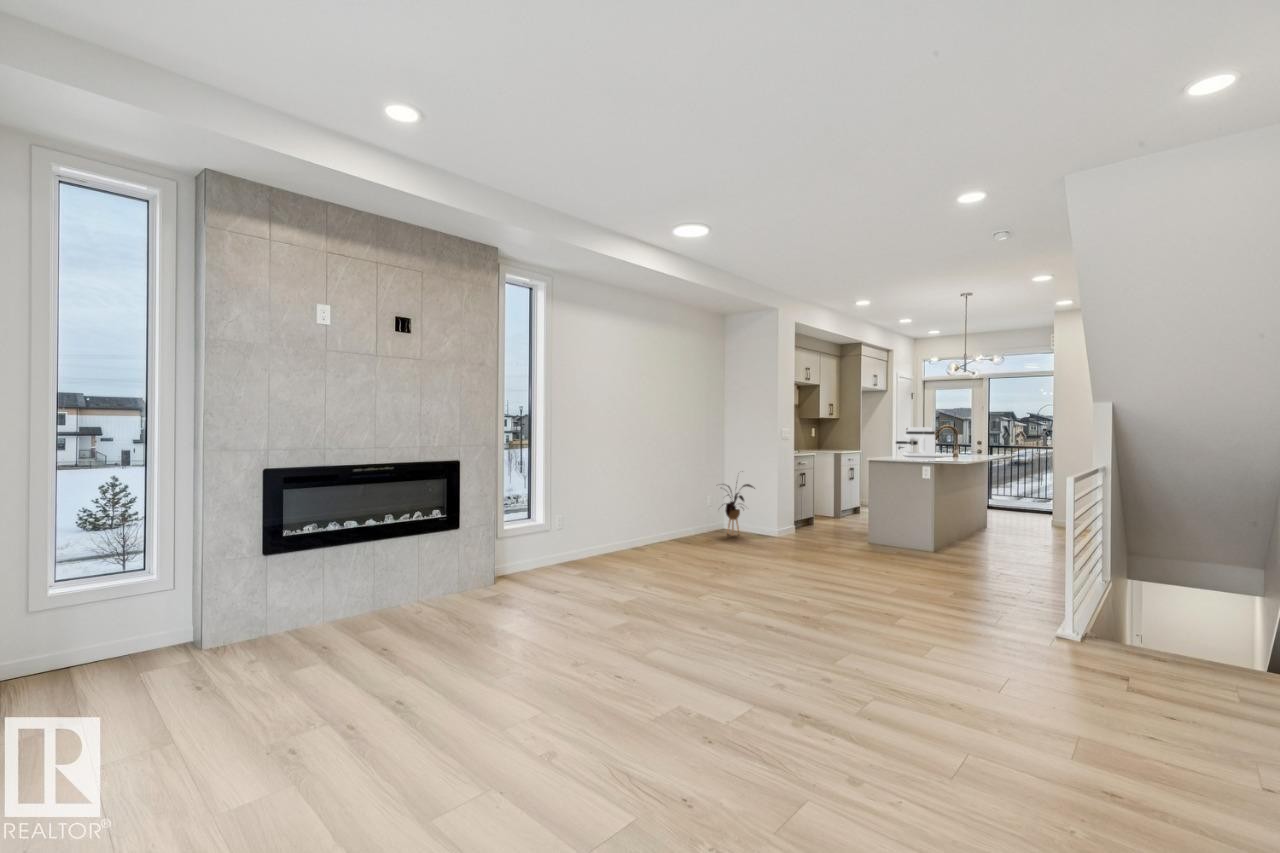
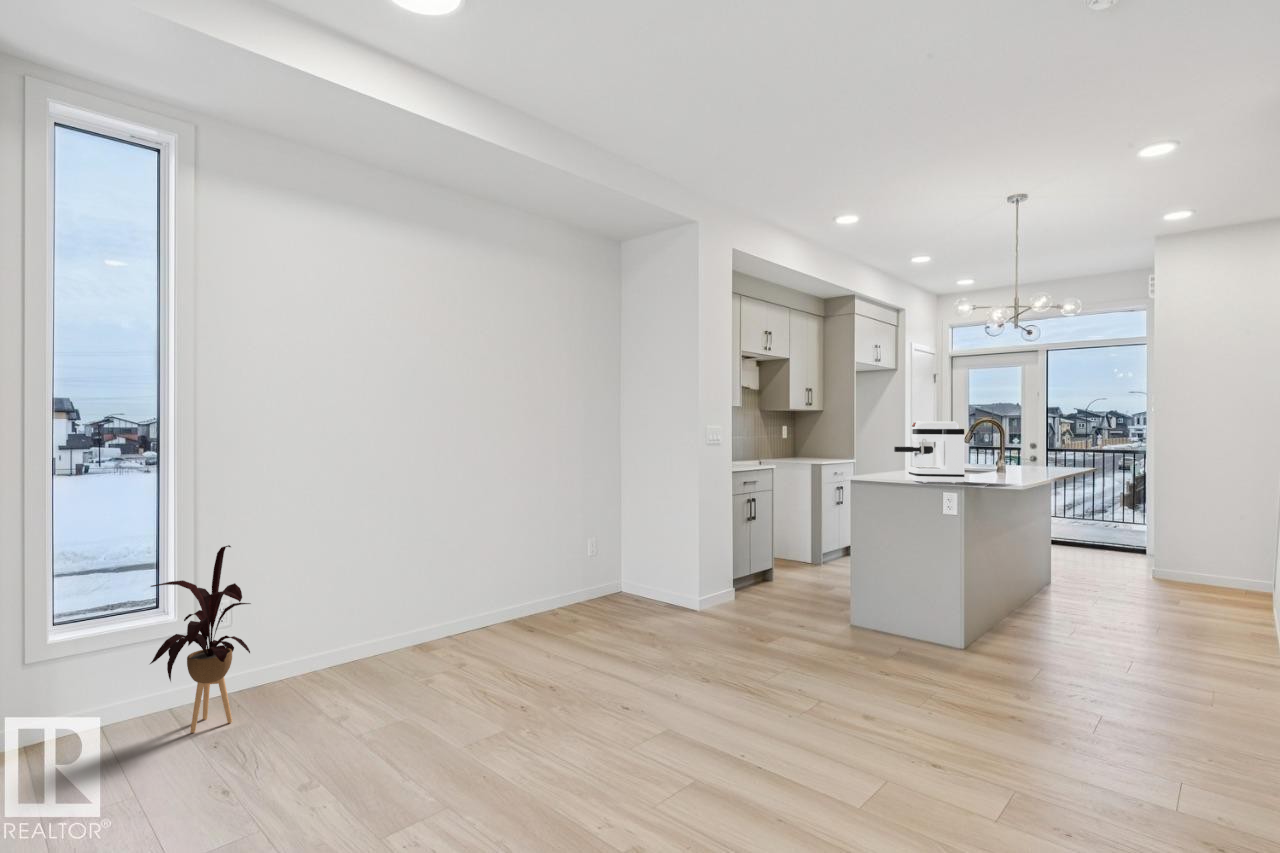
house plant: present [725,482,755,533] -> present [150,545,251,733]

